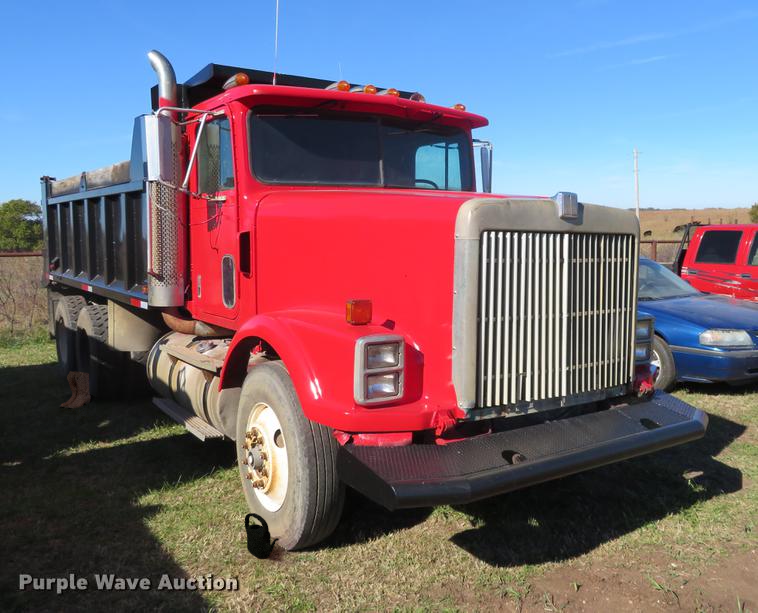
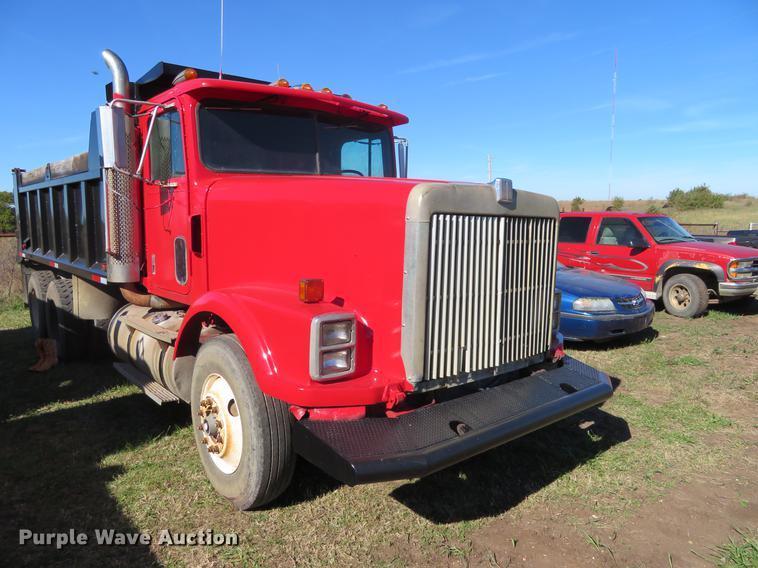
watering can: present [245,513,279,558] -> none [201,478,235,521]

